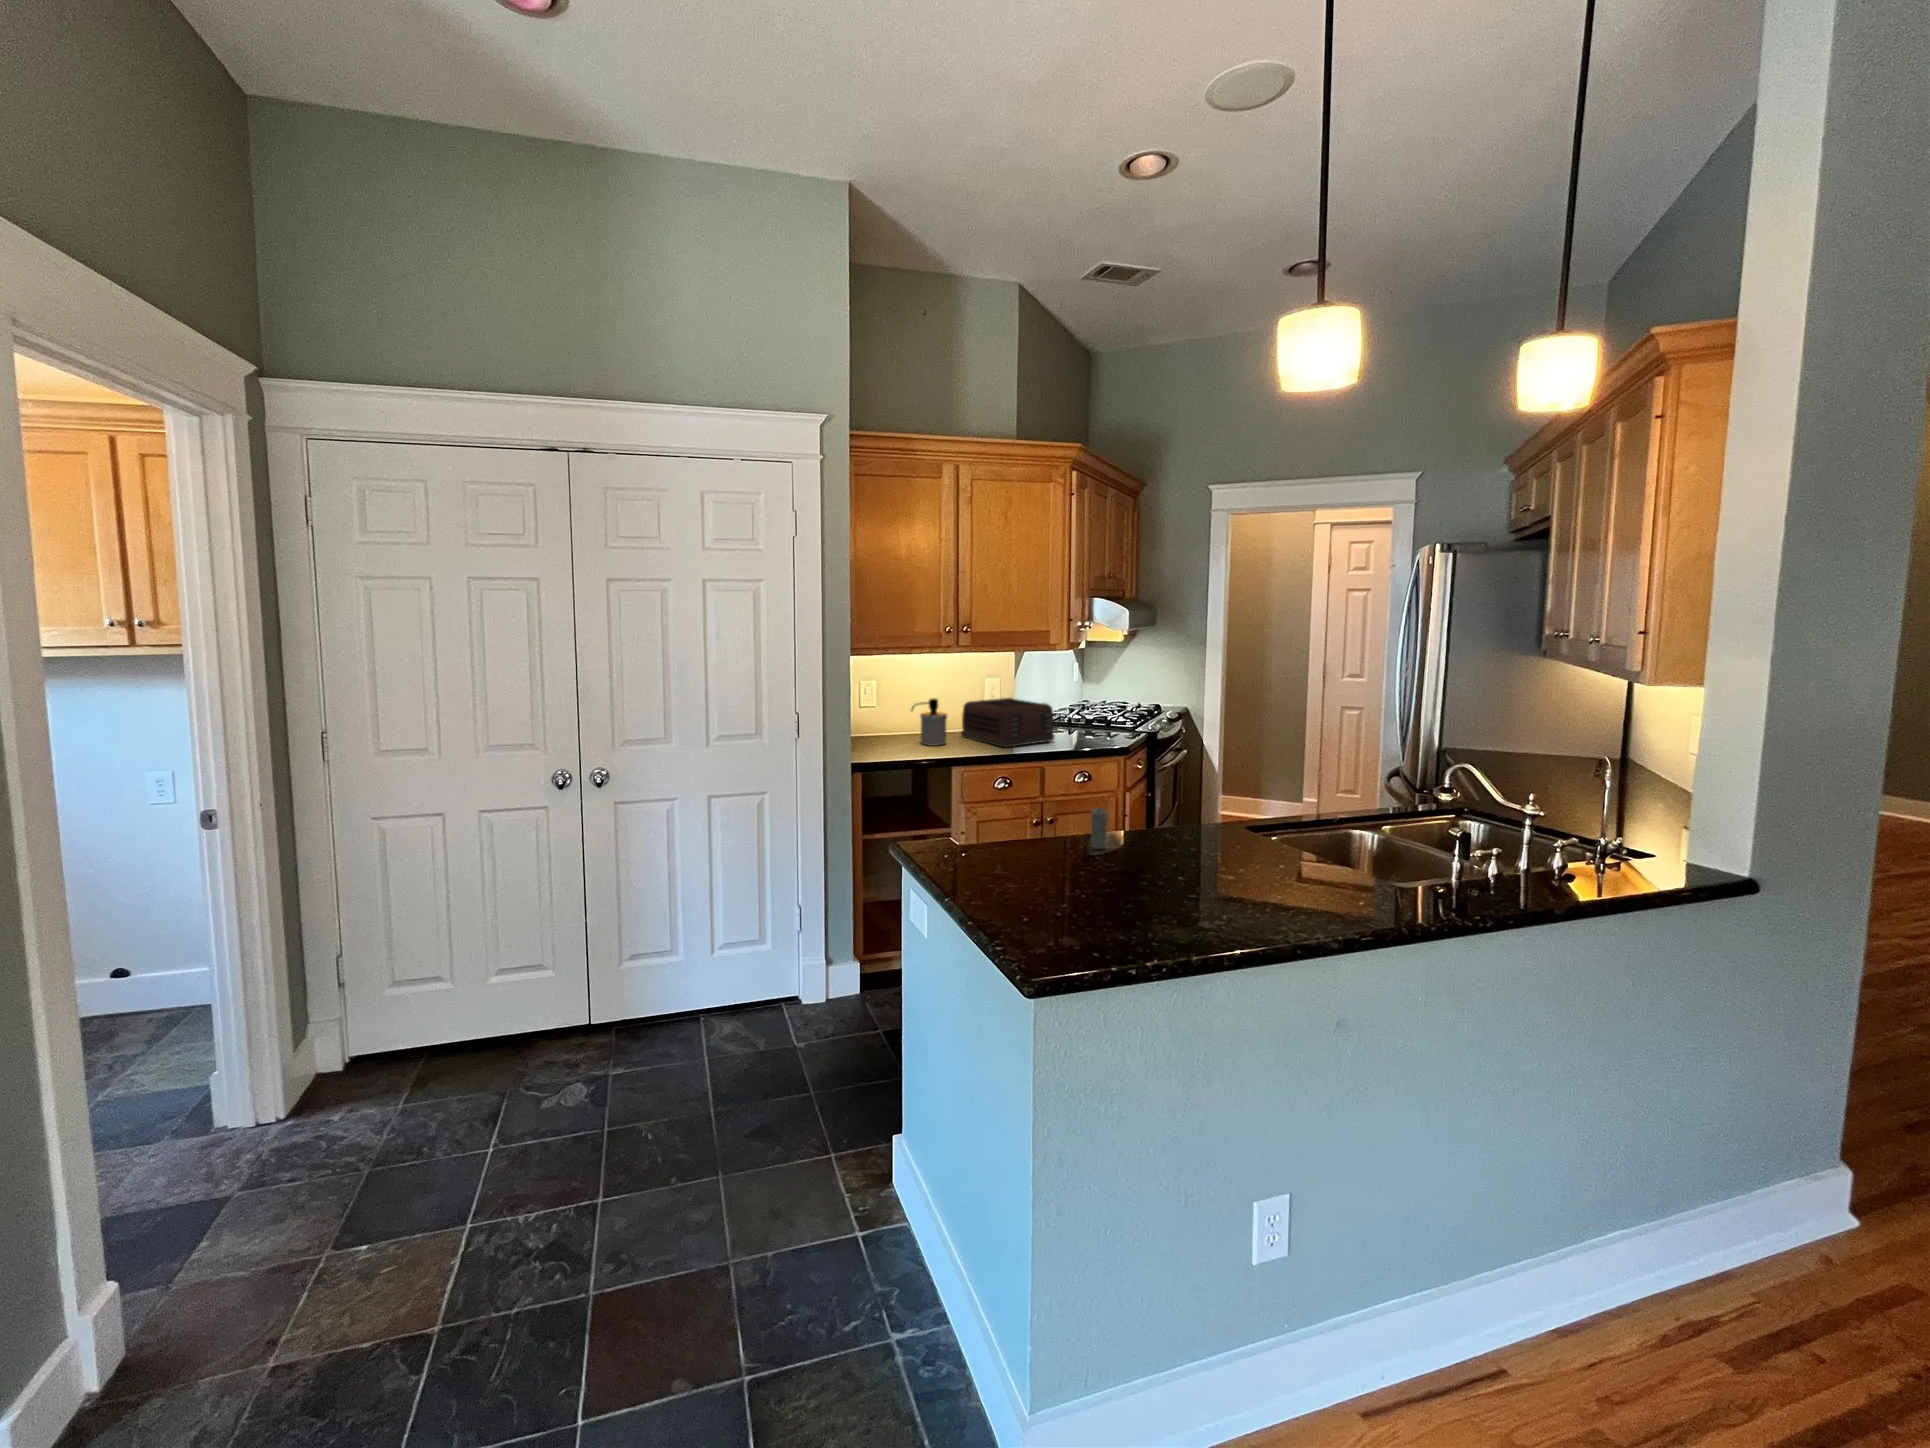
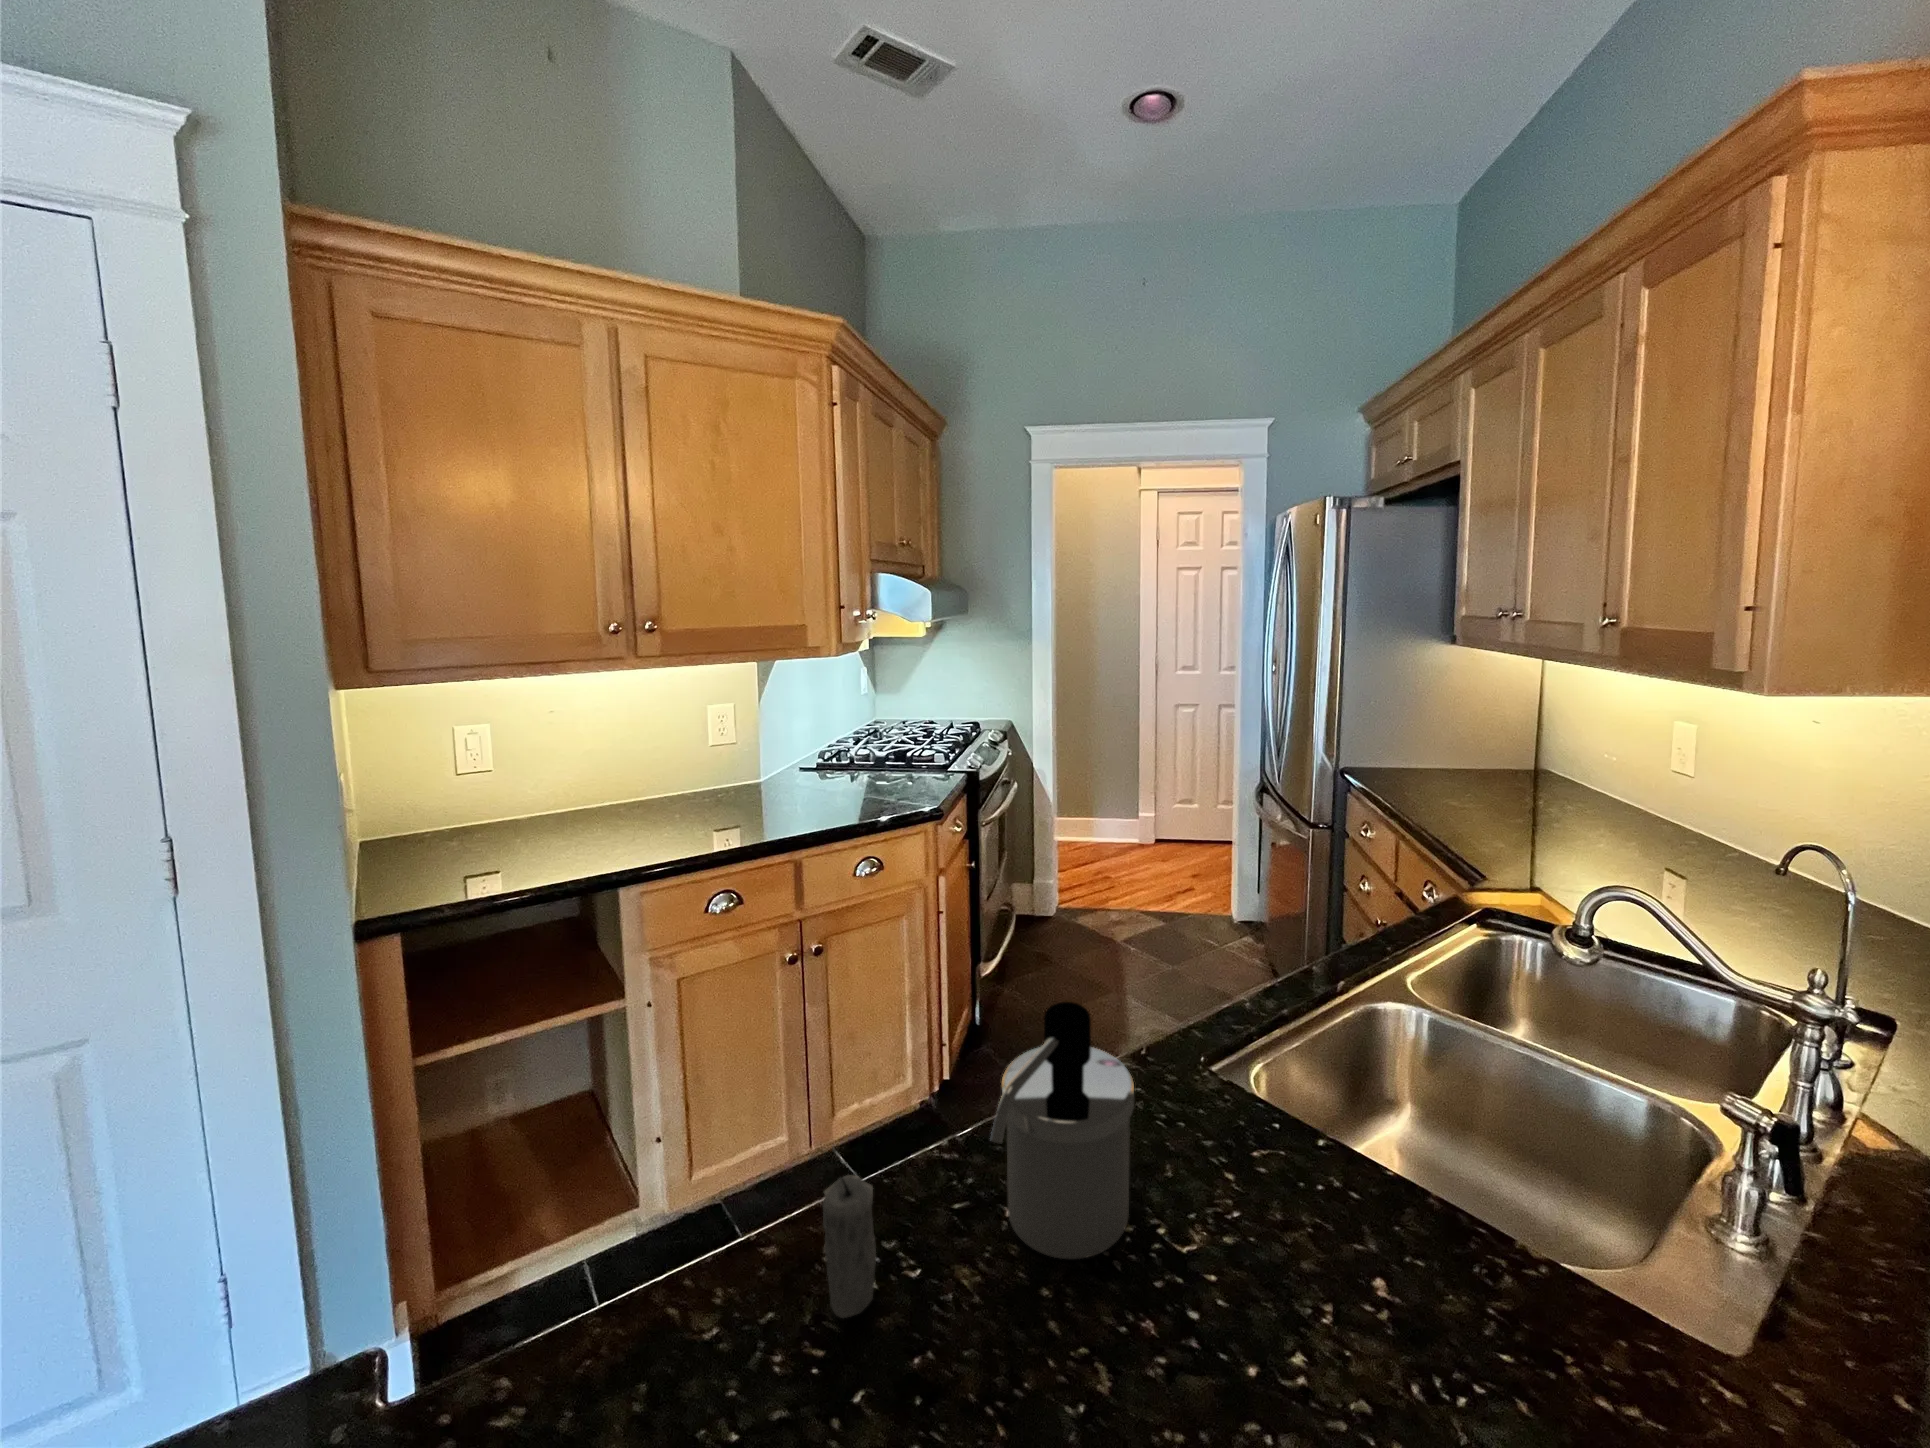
soap dispenser: present [911,698,947,746] -> present [990,1002,1134,1259]
toaster: present [961,698,1054,747] -> none [657,738,821,834]

